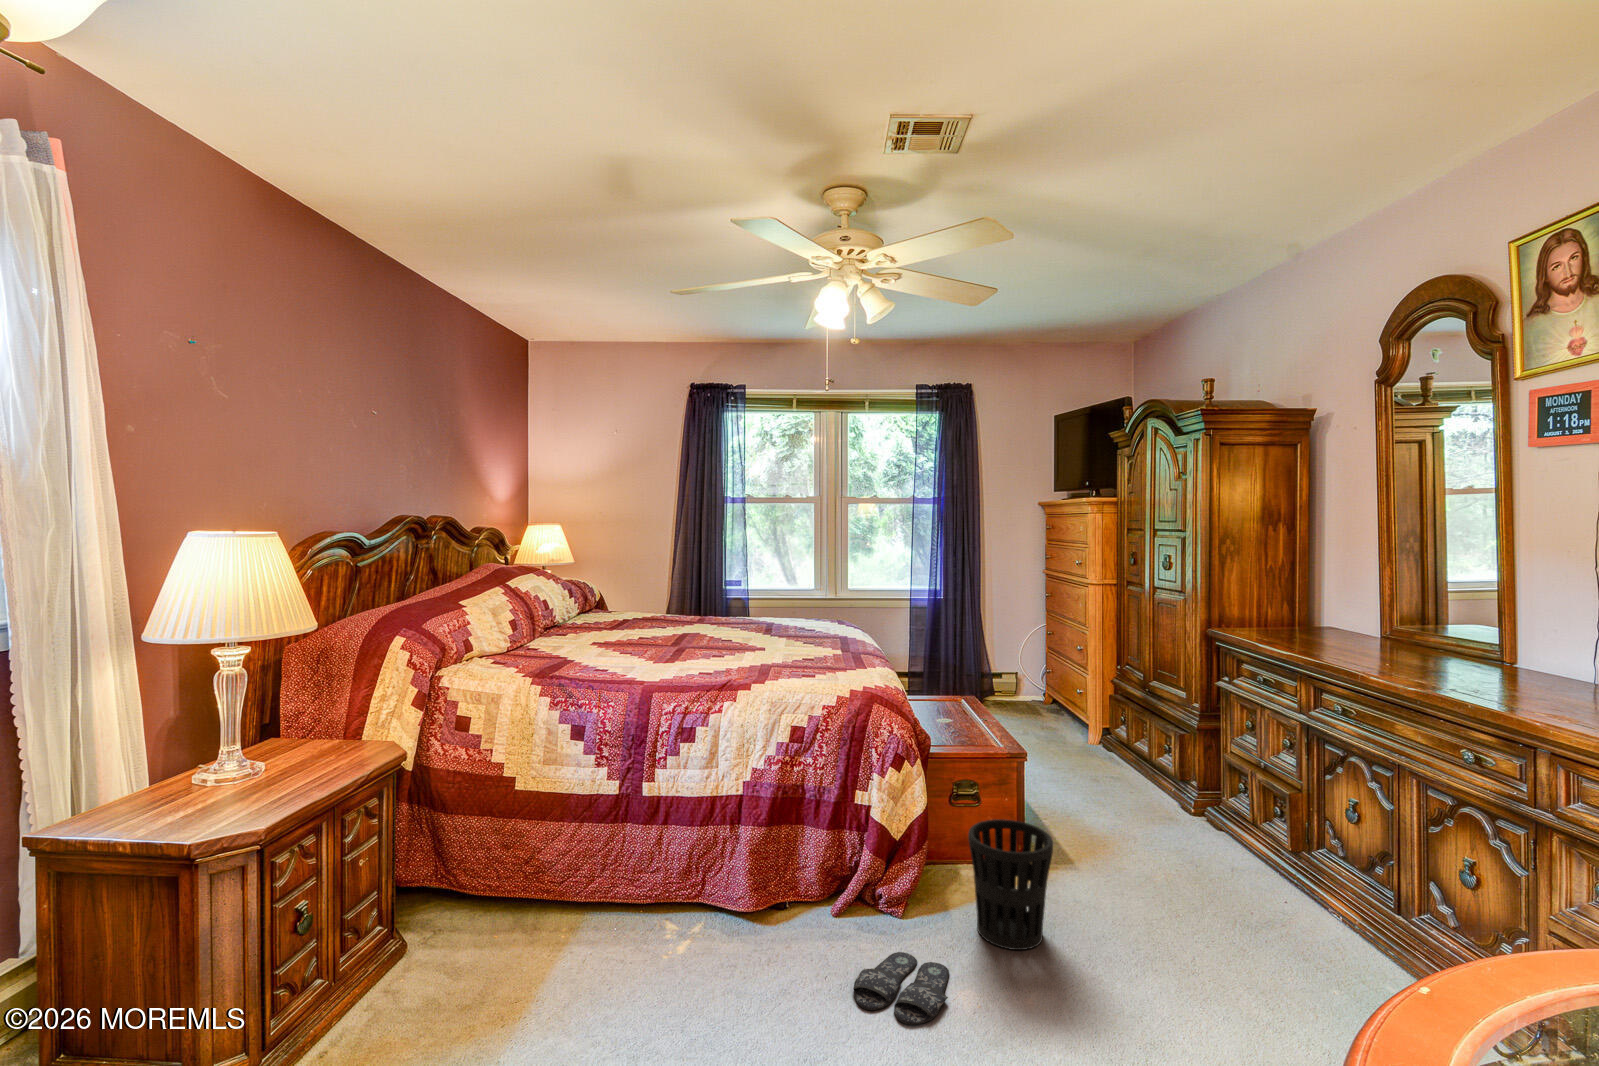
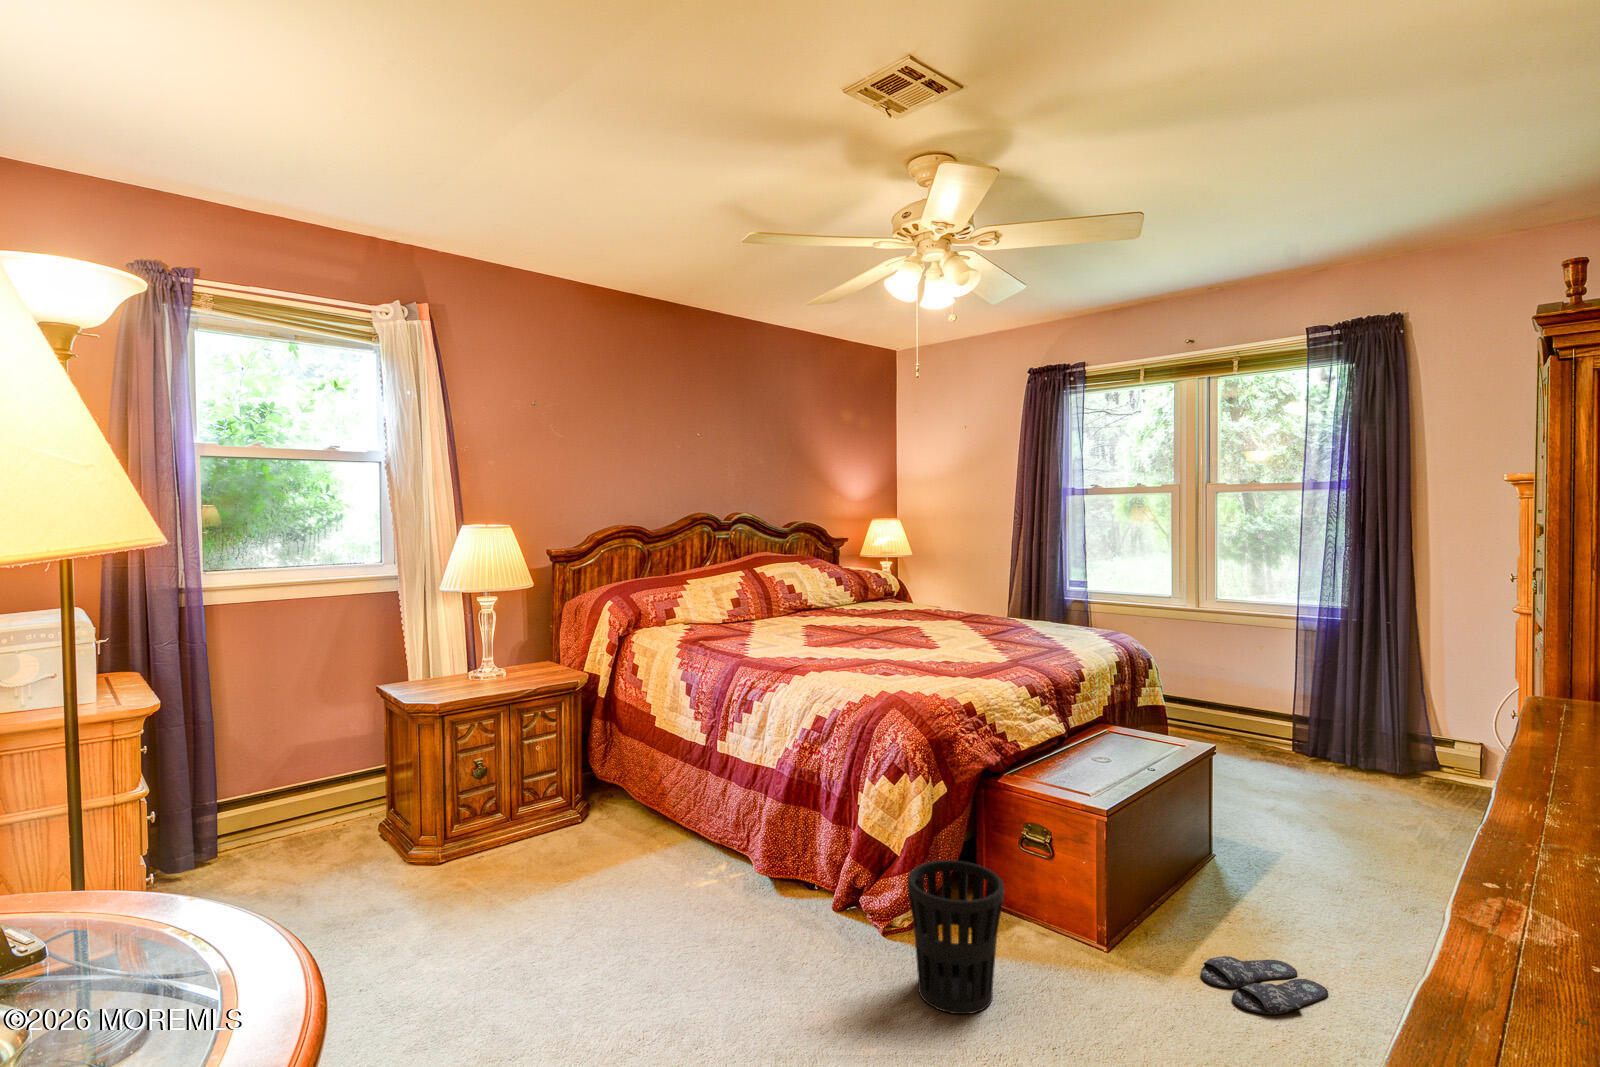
slippers: present [853,952,949,1025] -> present [1201,956,1328,1015]

